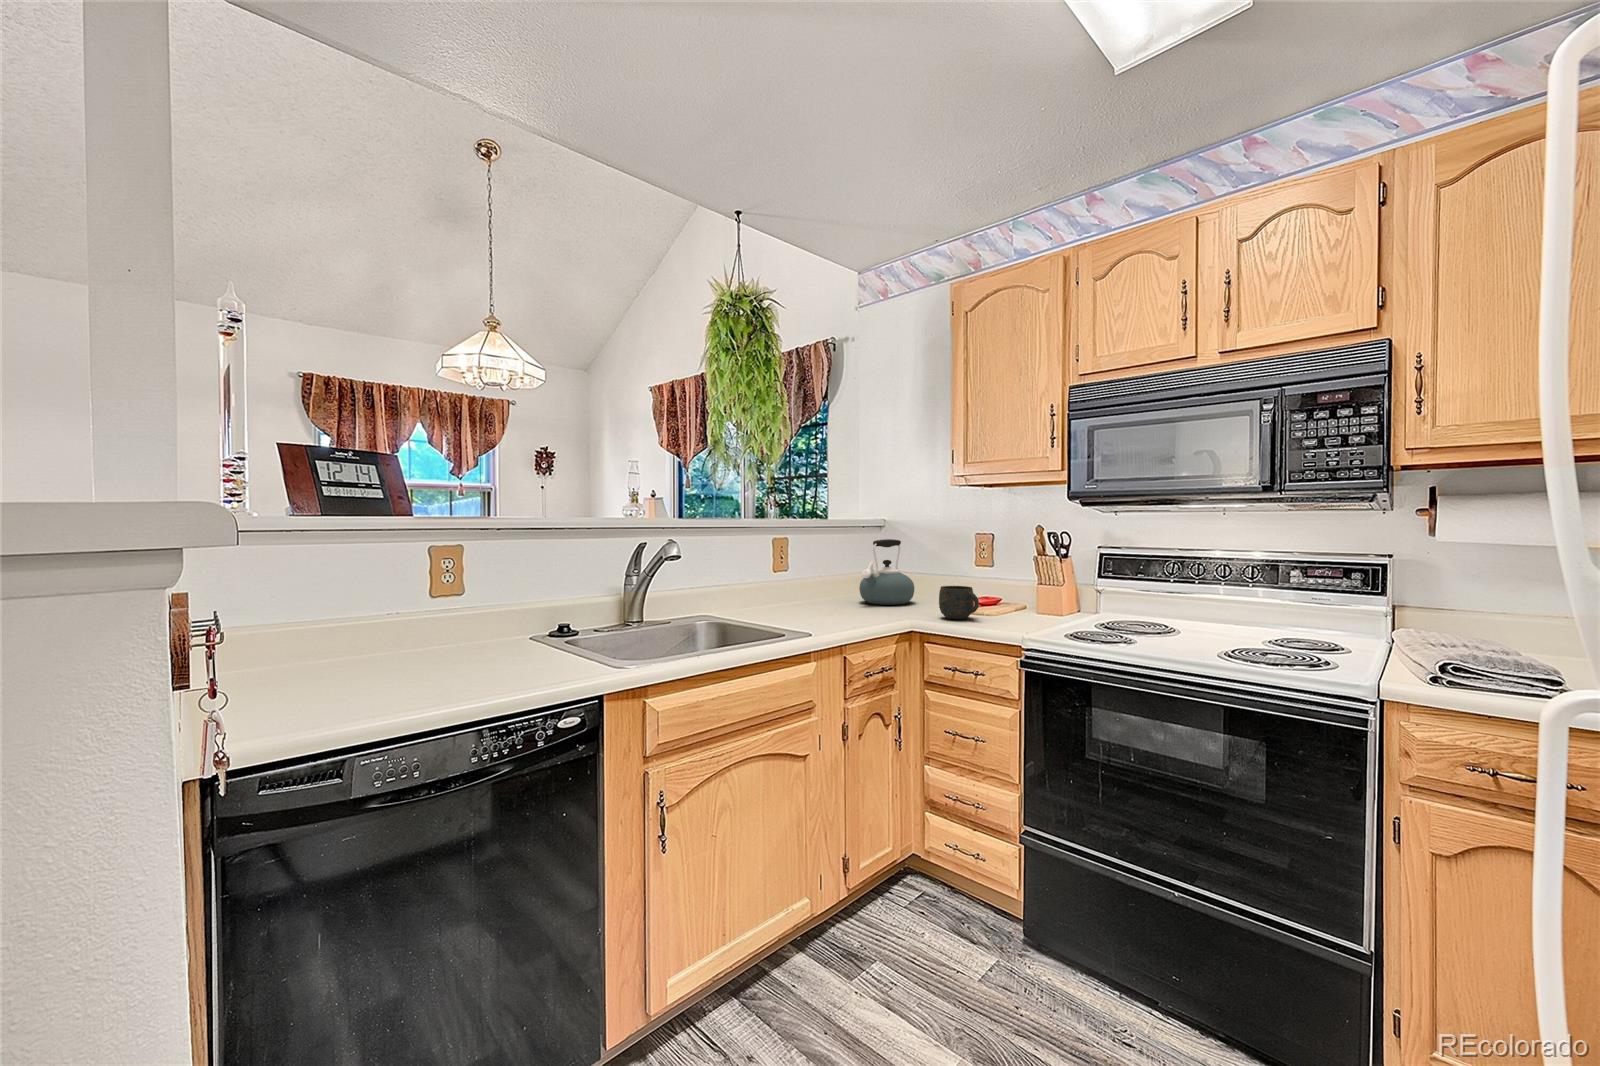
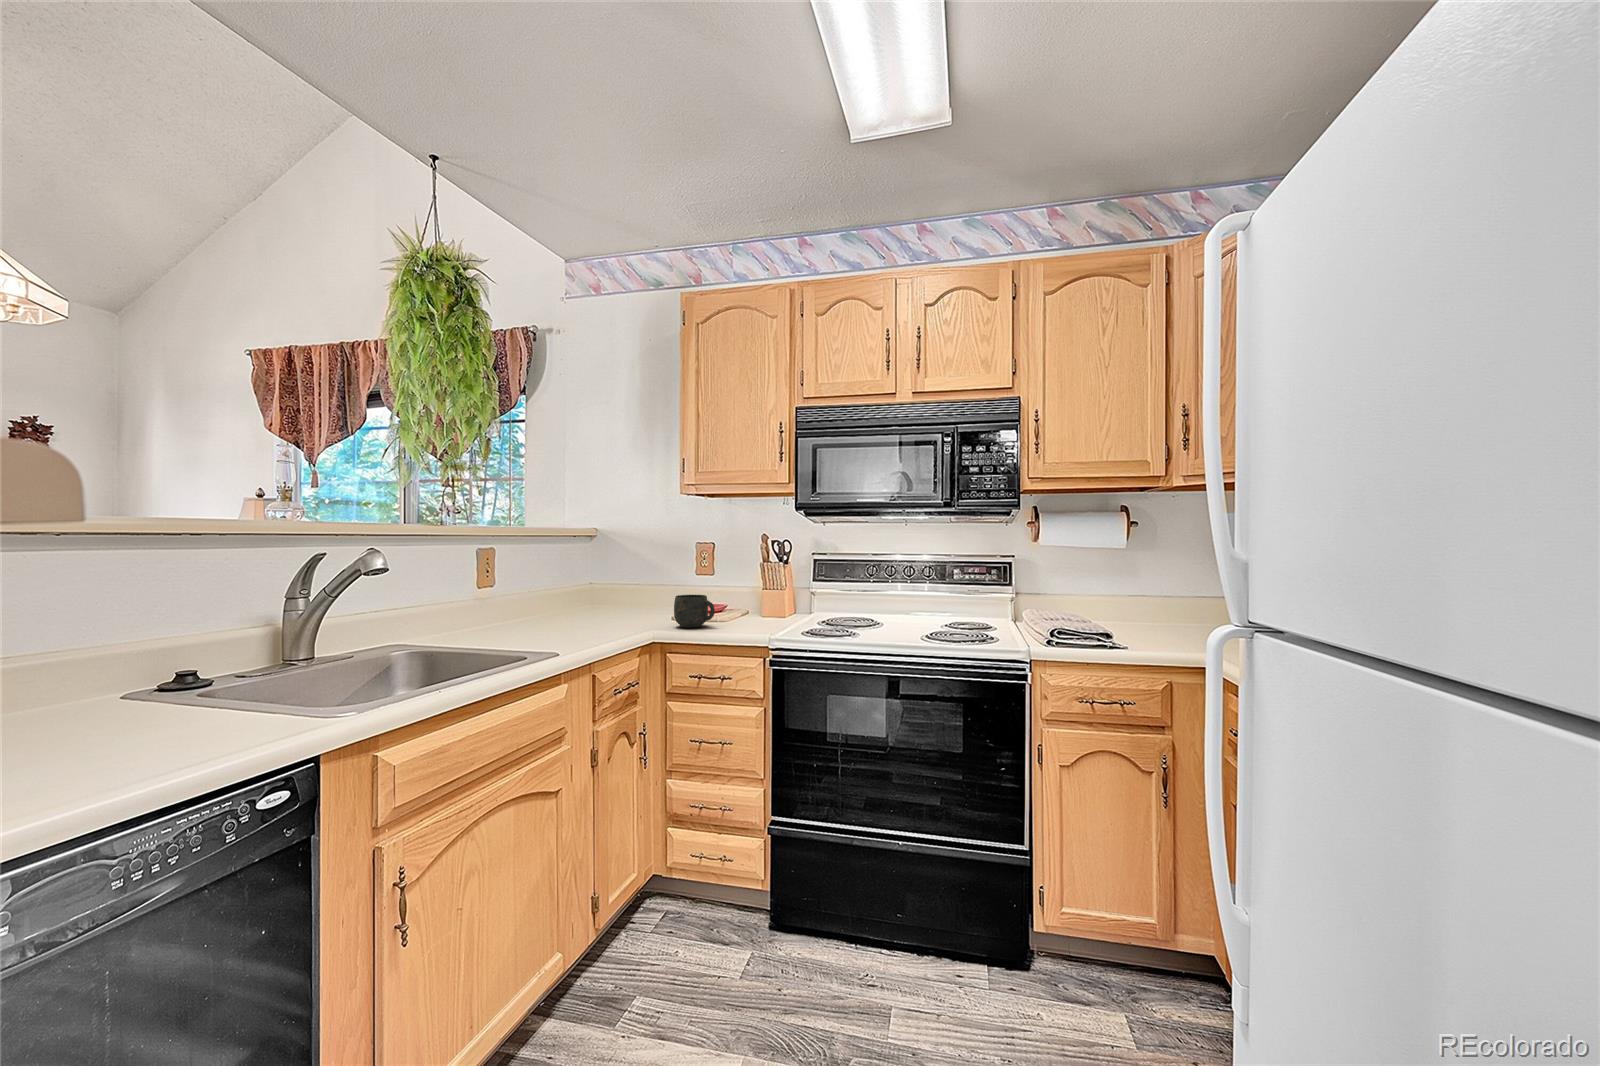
kettle: present [859,539,914,605] -> none [577,551,636,618]

